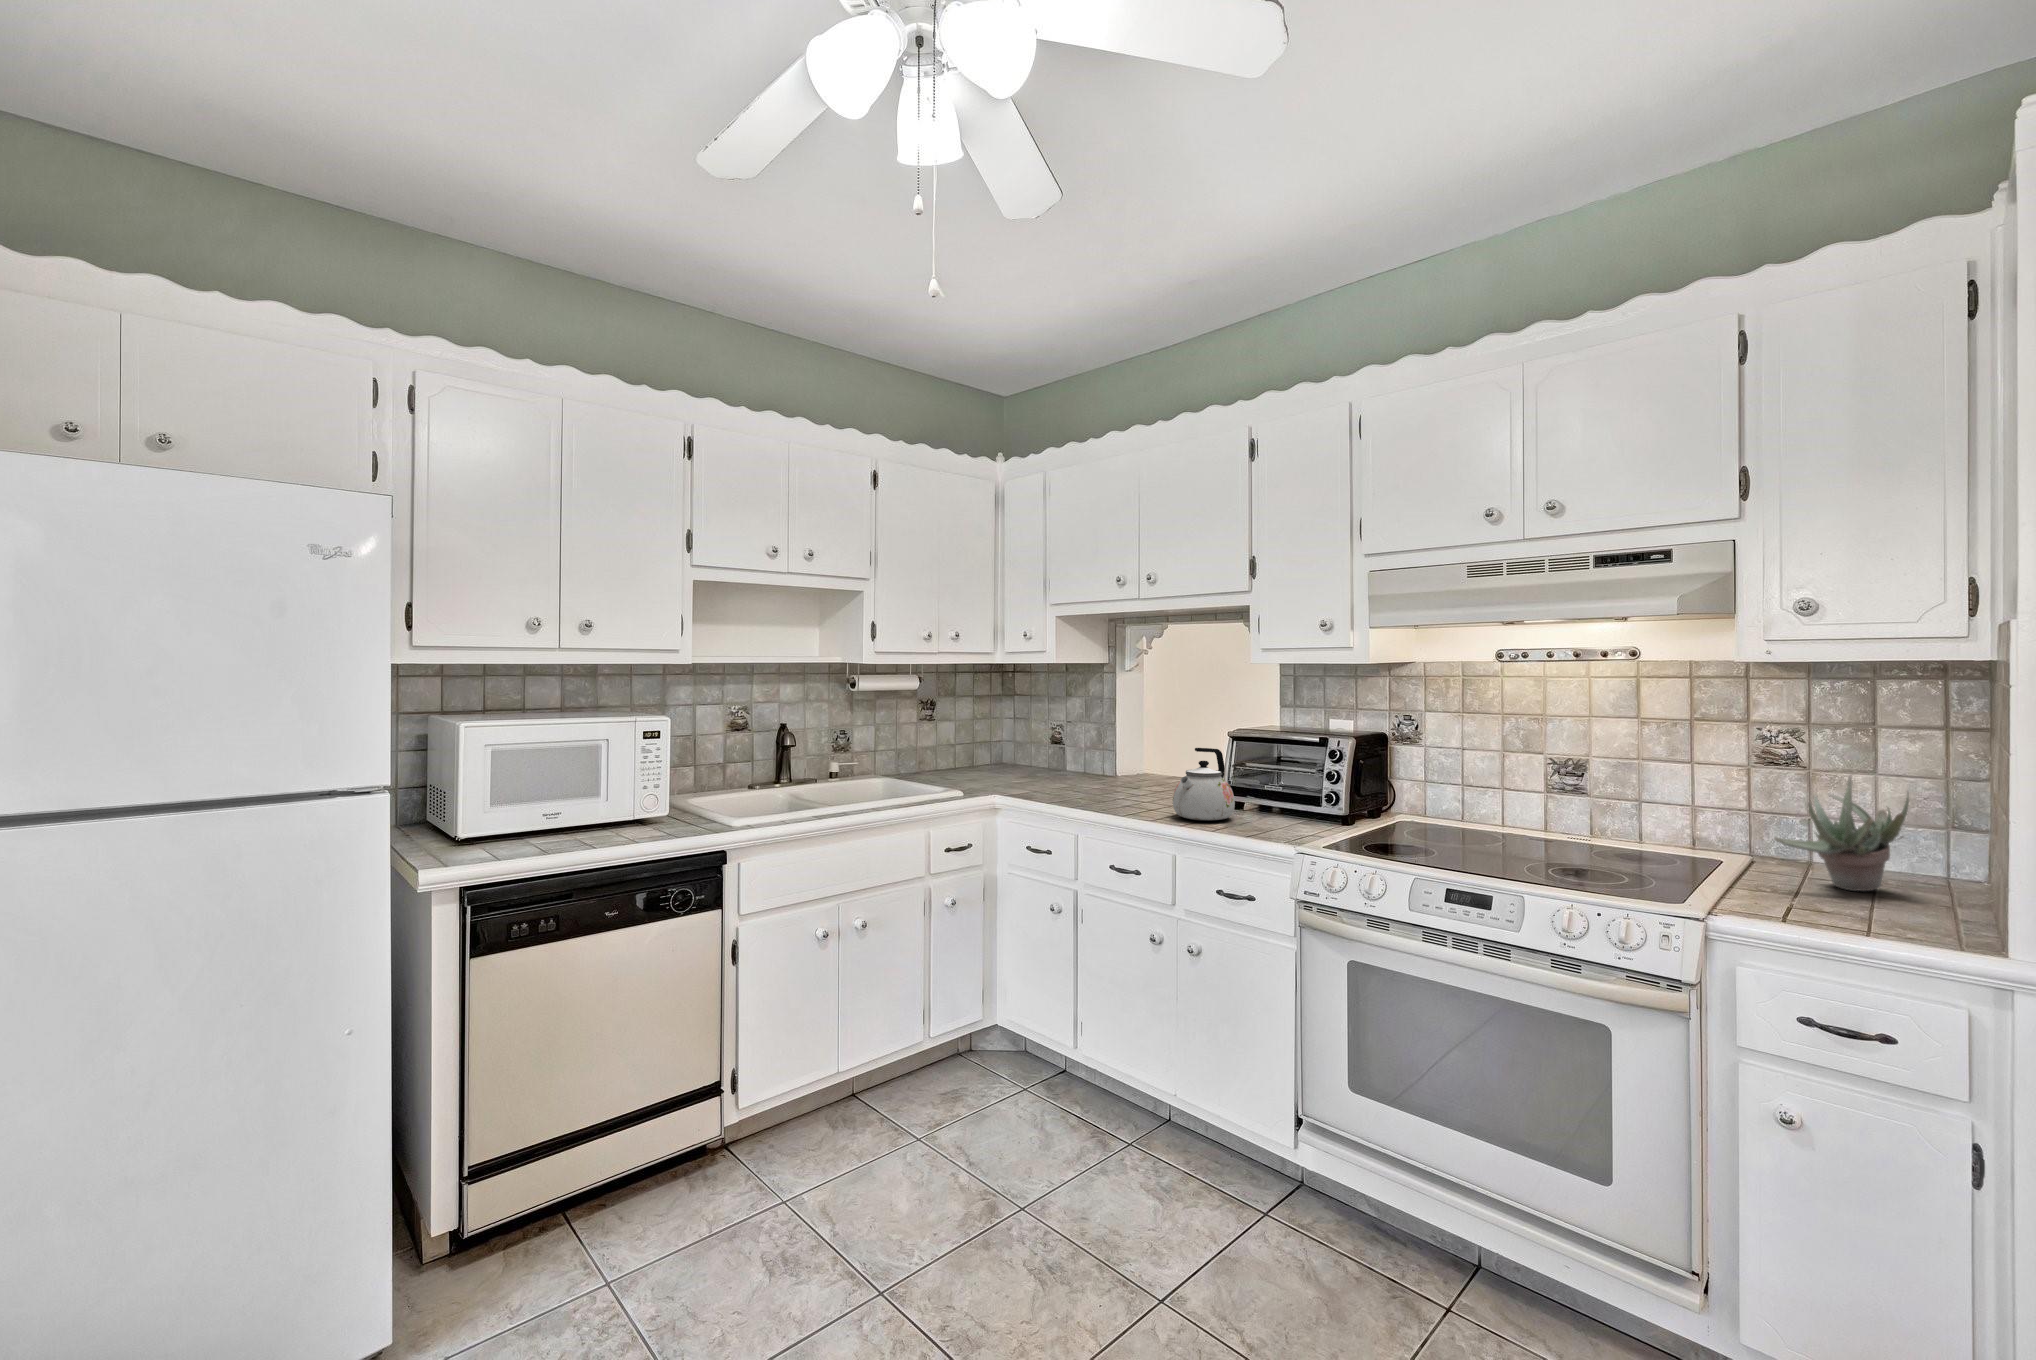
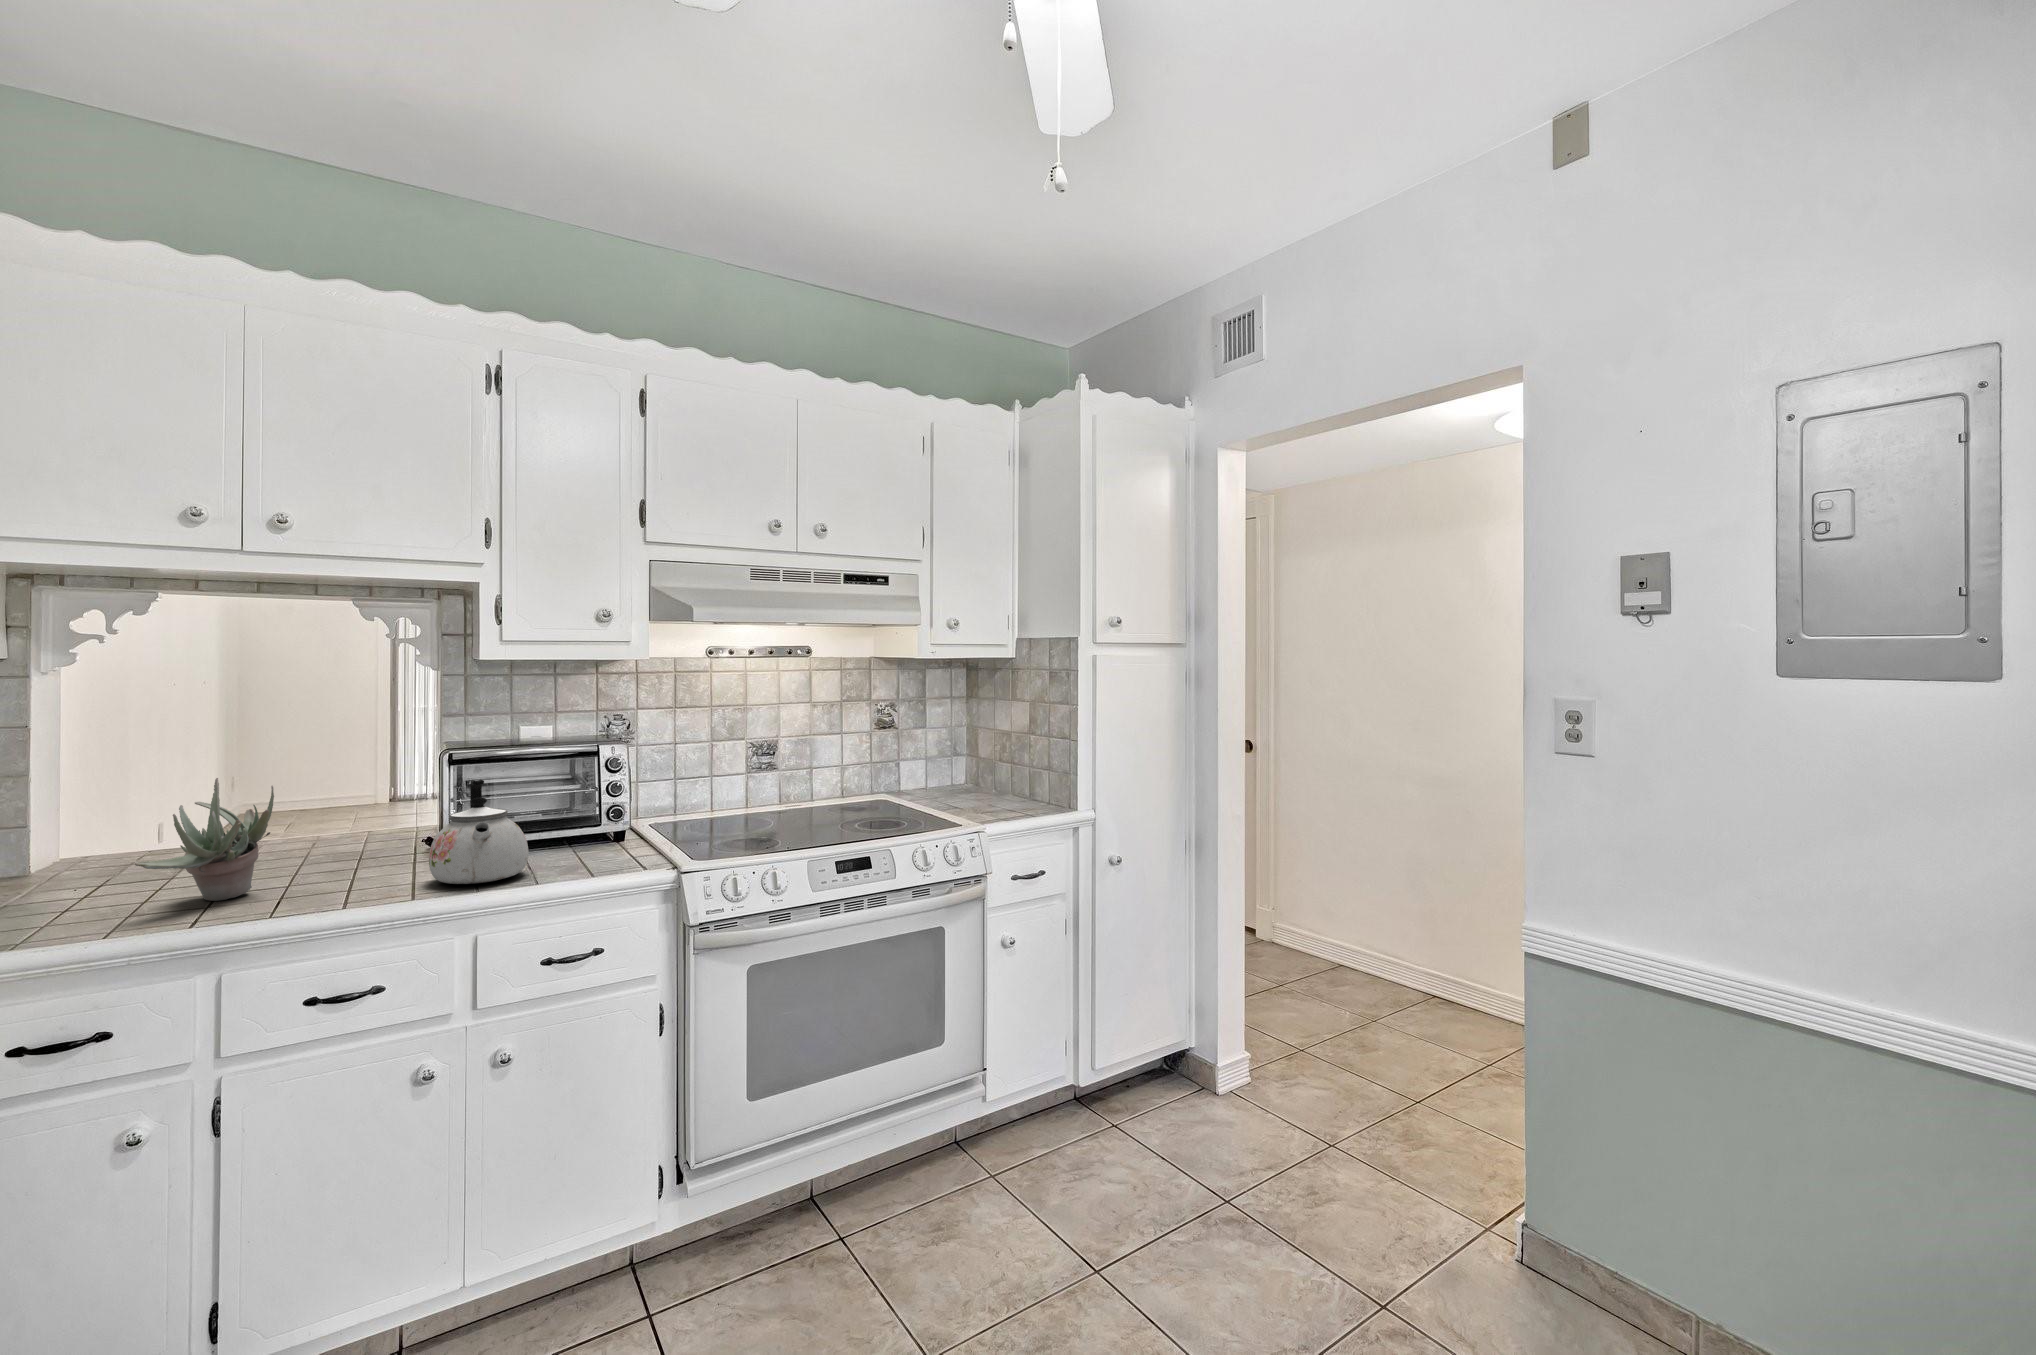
succulent plant: present [1774,775,1909,891] -> present [135,778,274,901]

